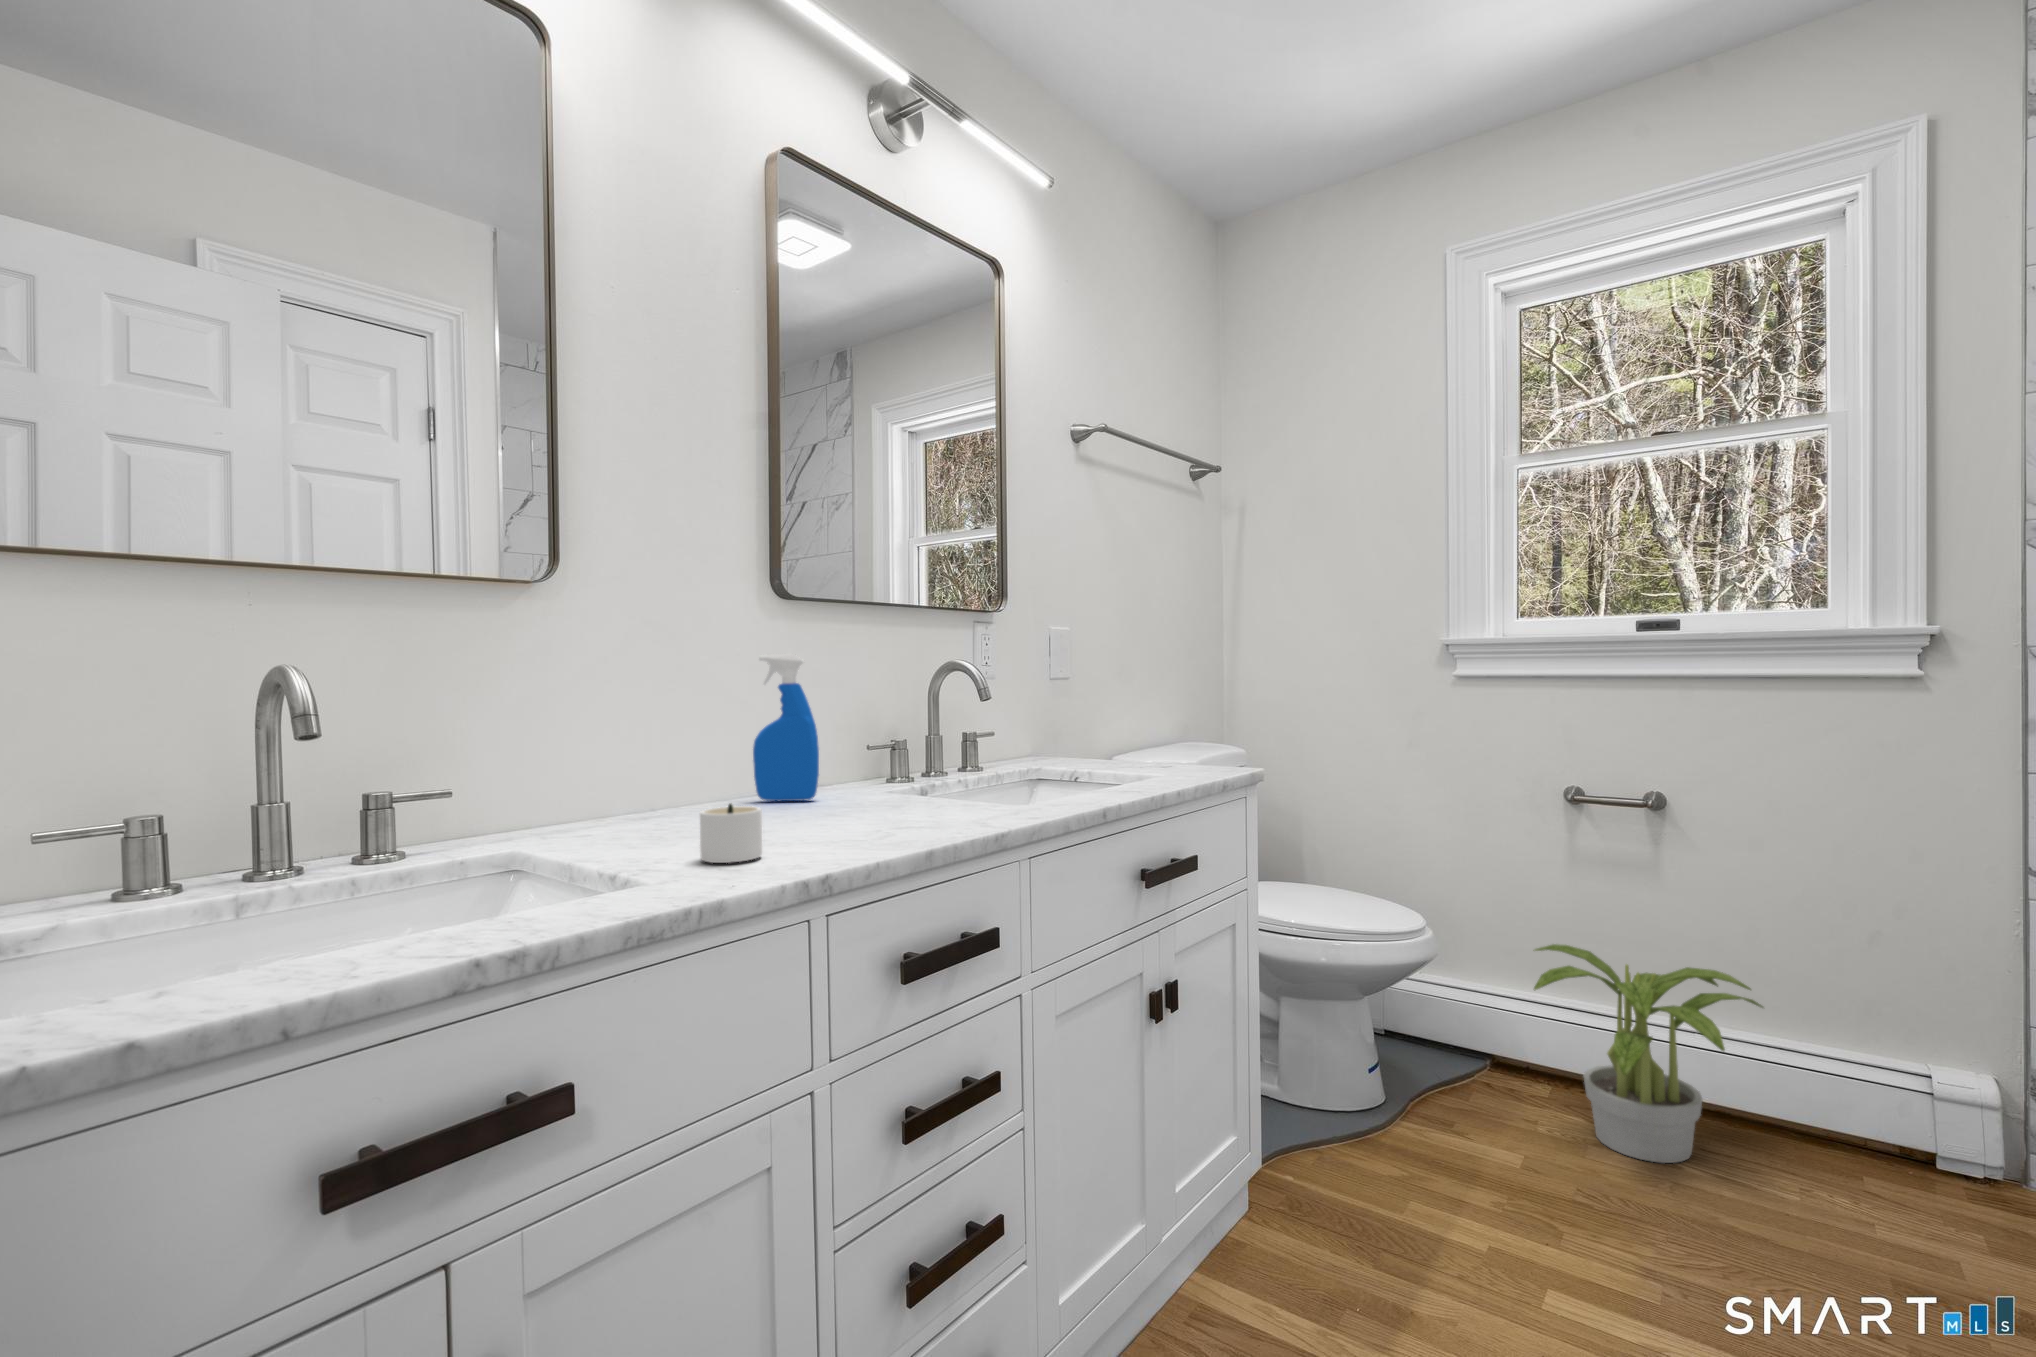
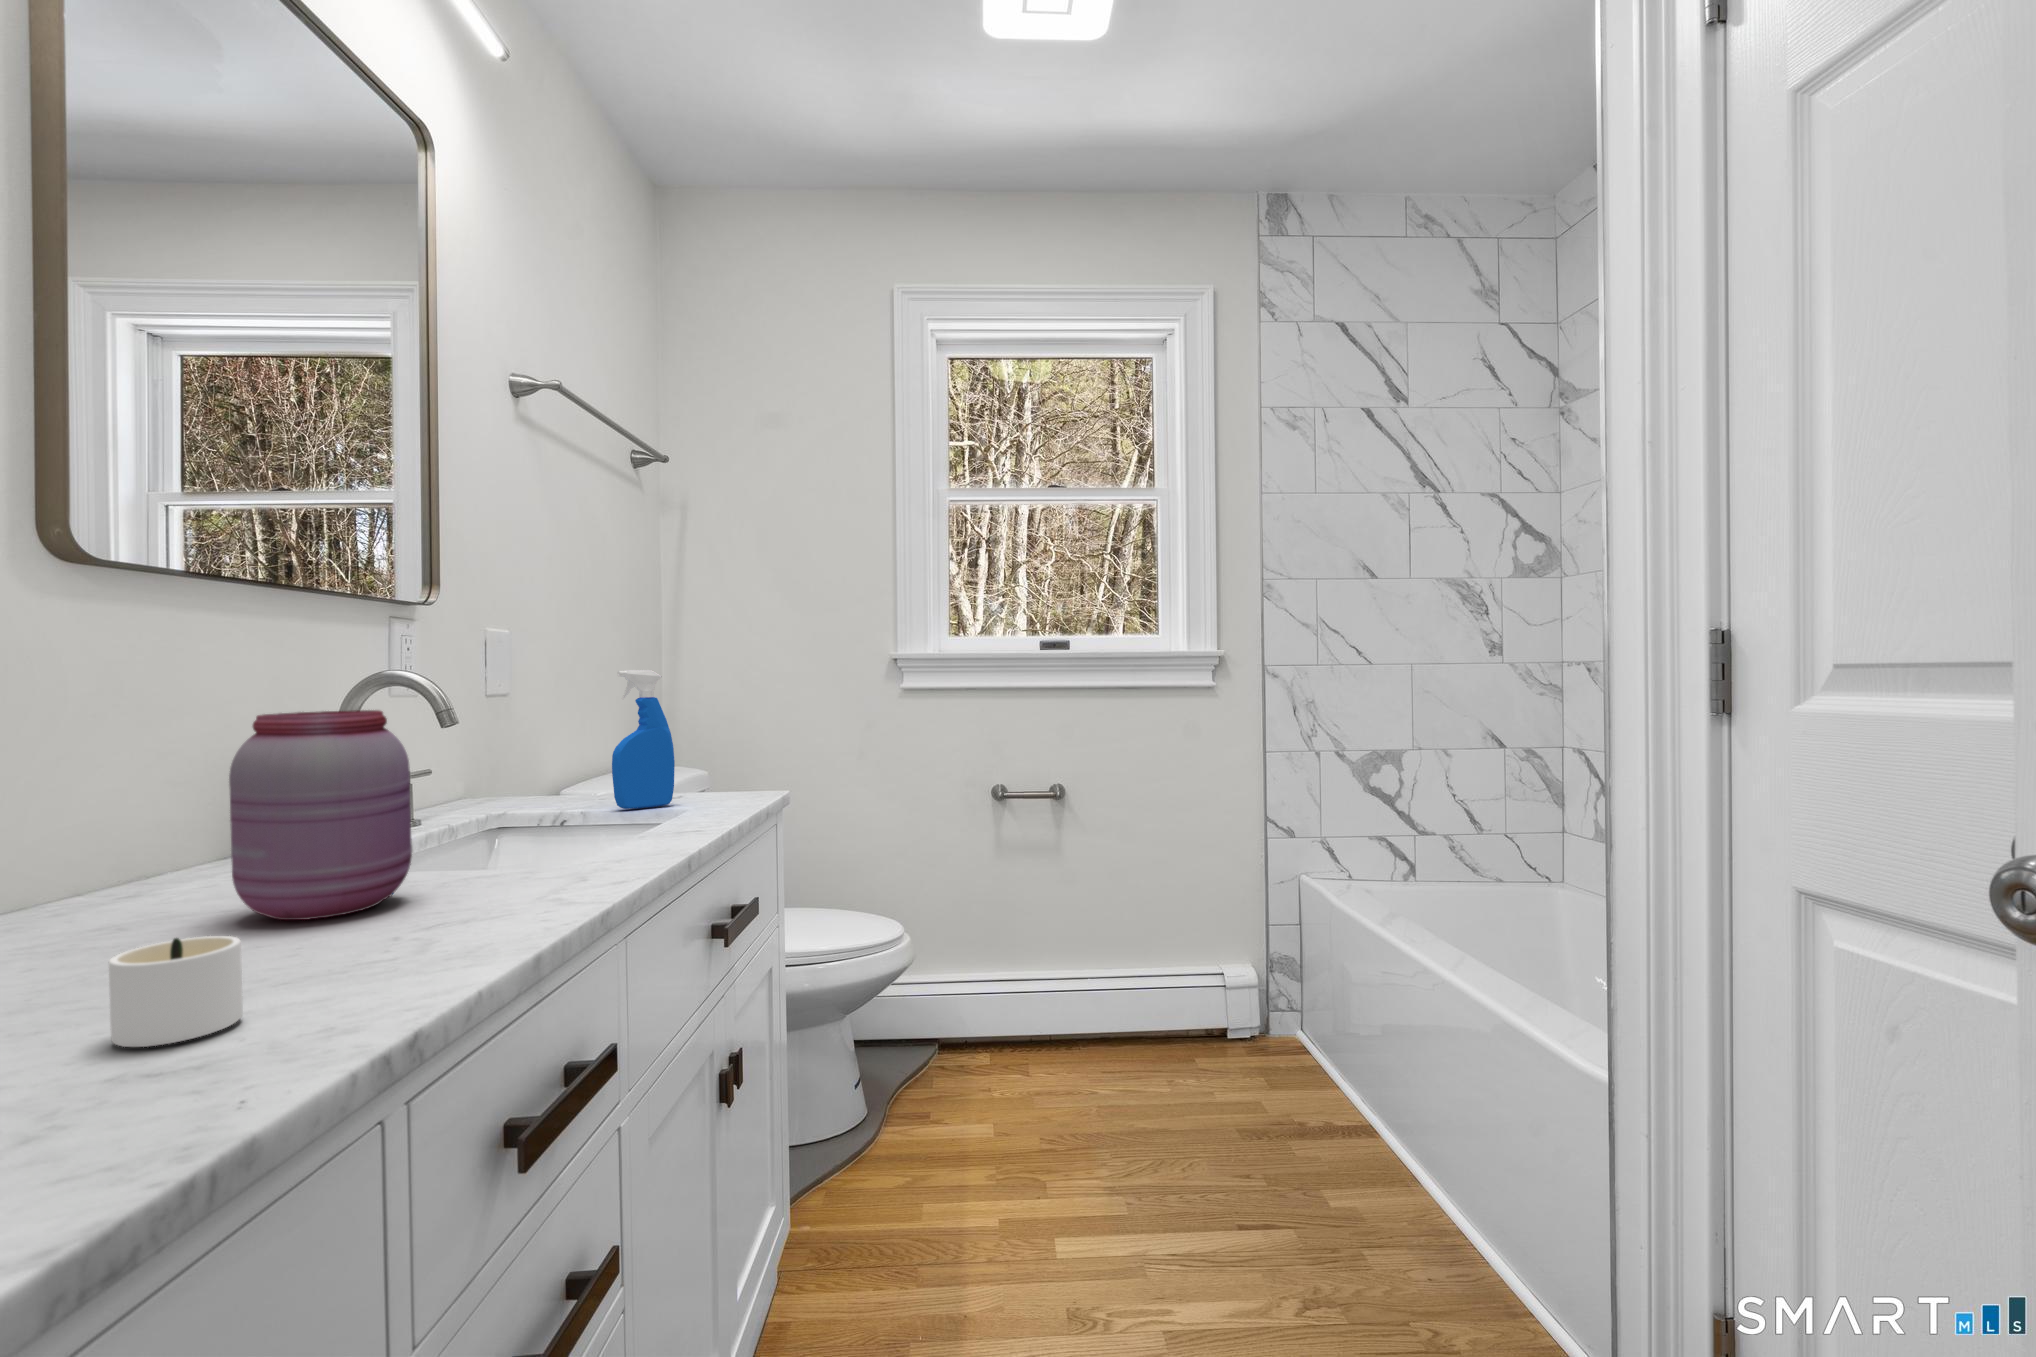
spray bottle: present [753,654,819,801] -> present [612,670,675,809]
jar: none [819,679,920,817] -> present [229,710,412,920]
potted plant: present [1534,944,1763,1163] -> none [978,926,1135,1097]

